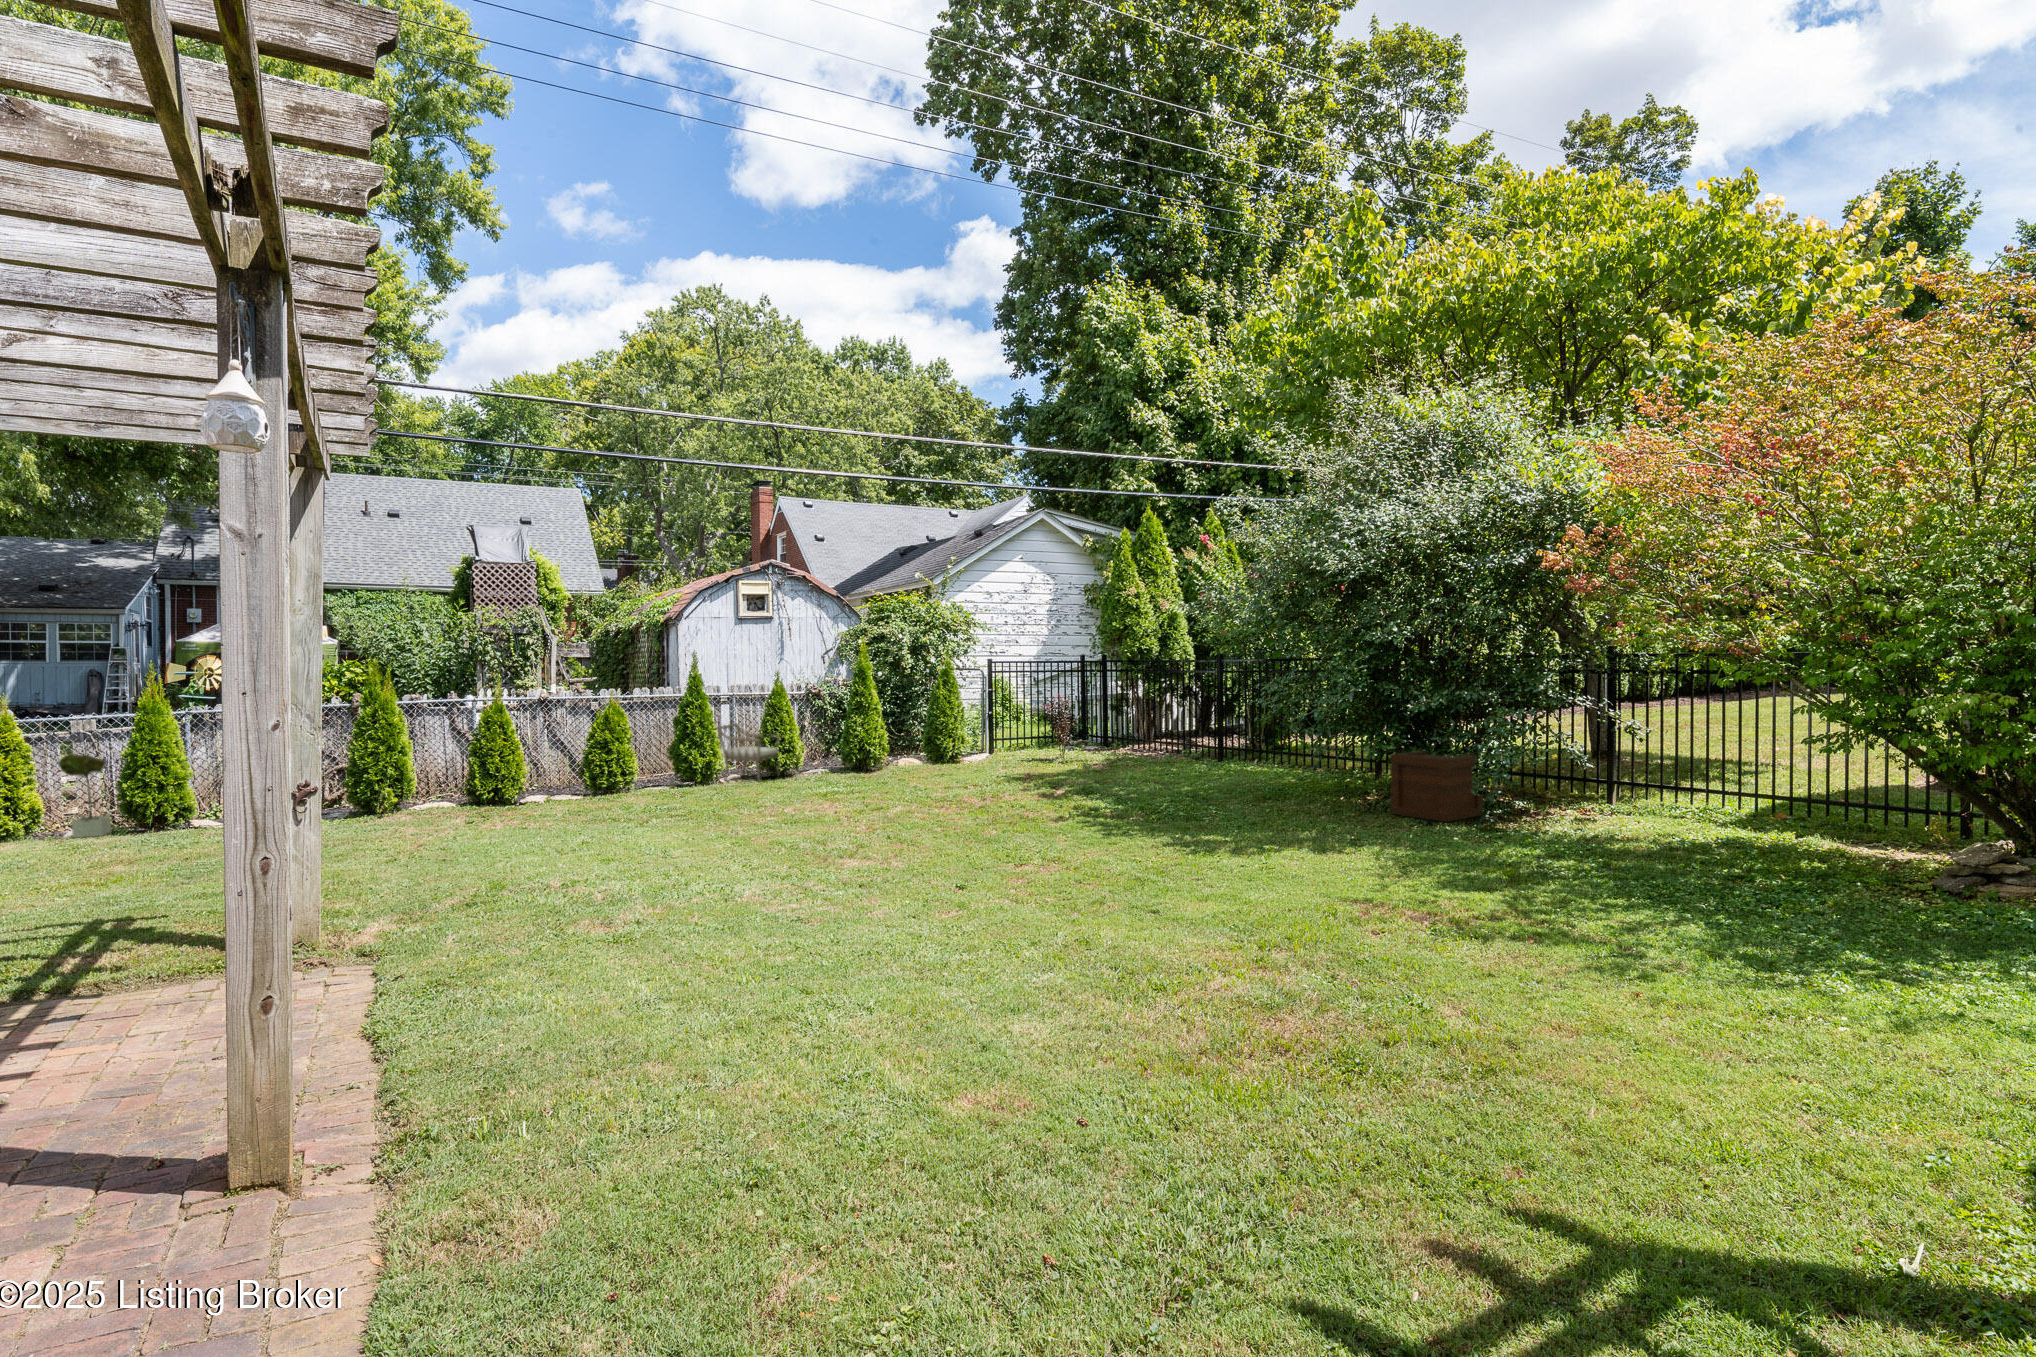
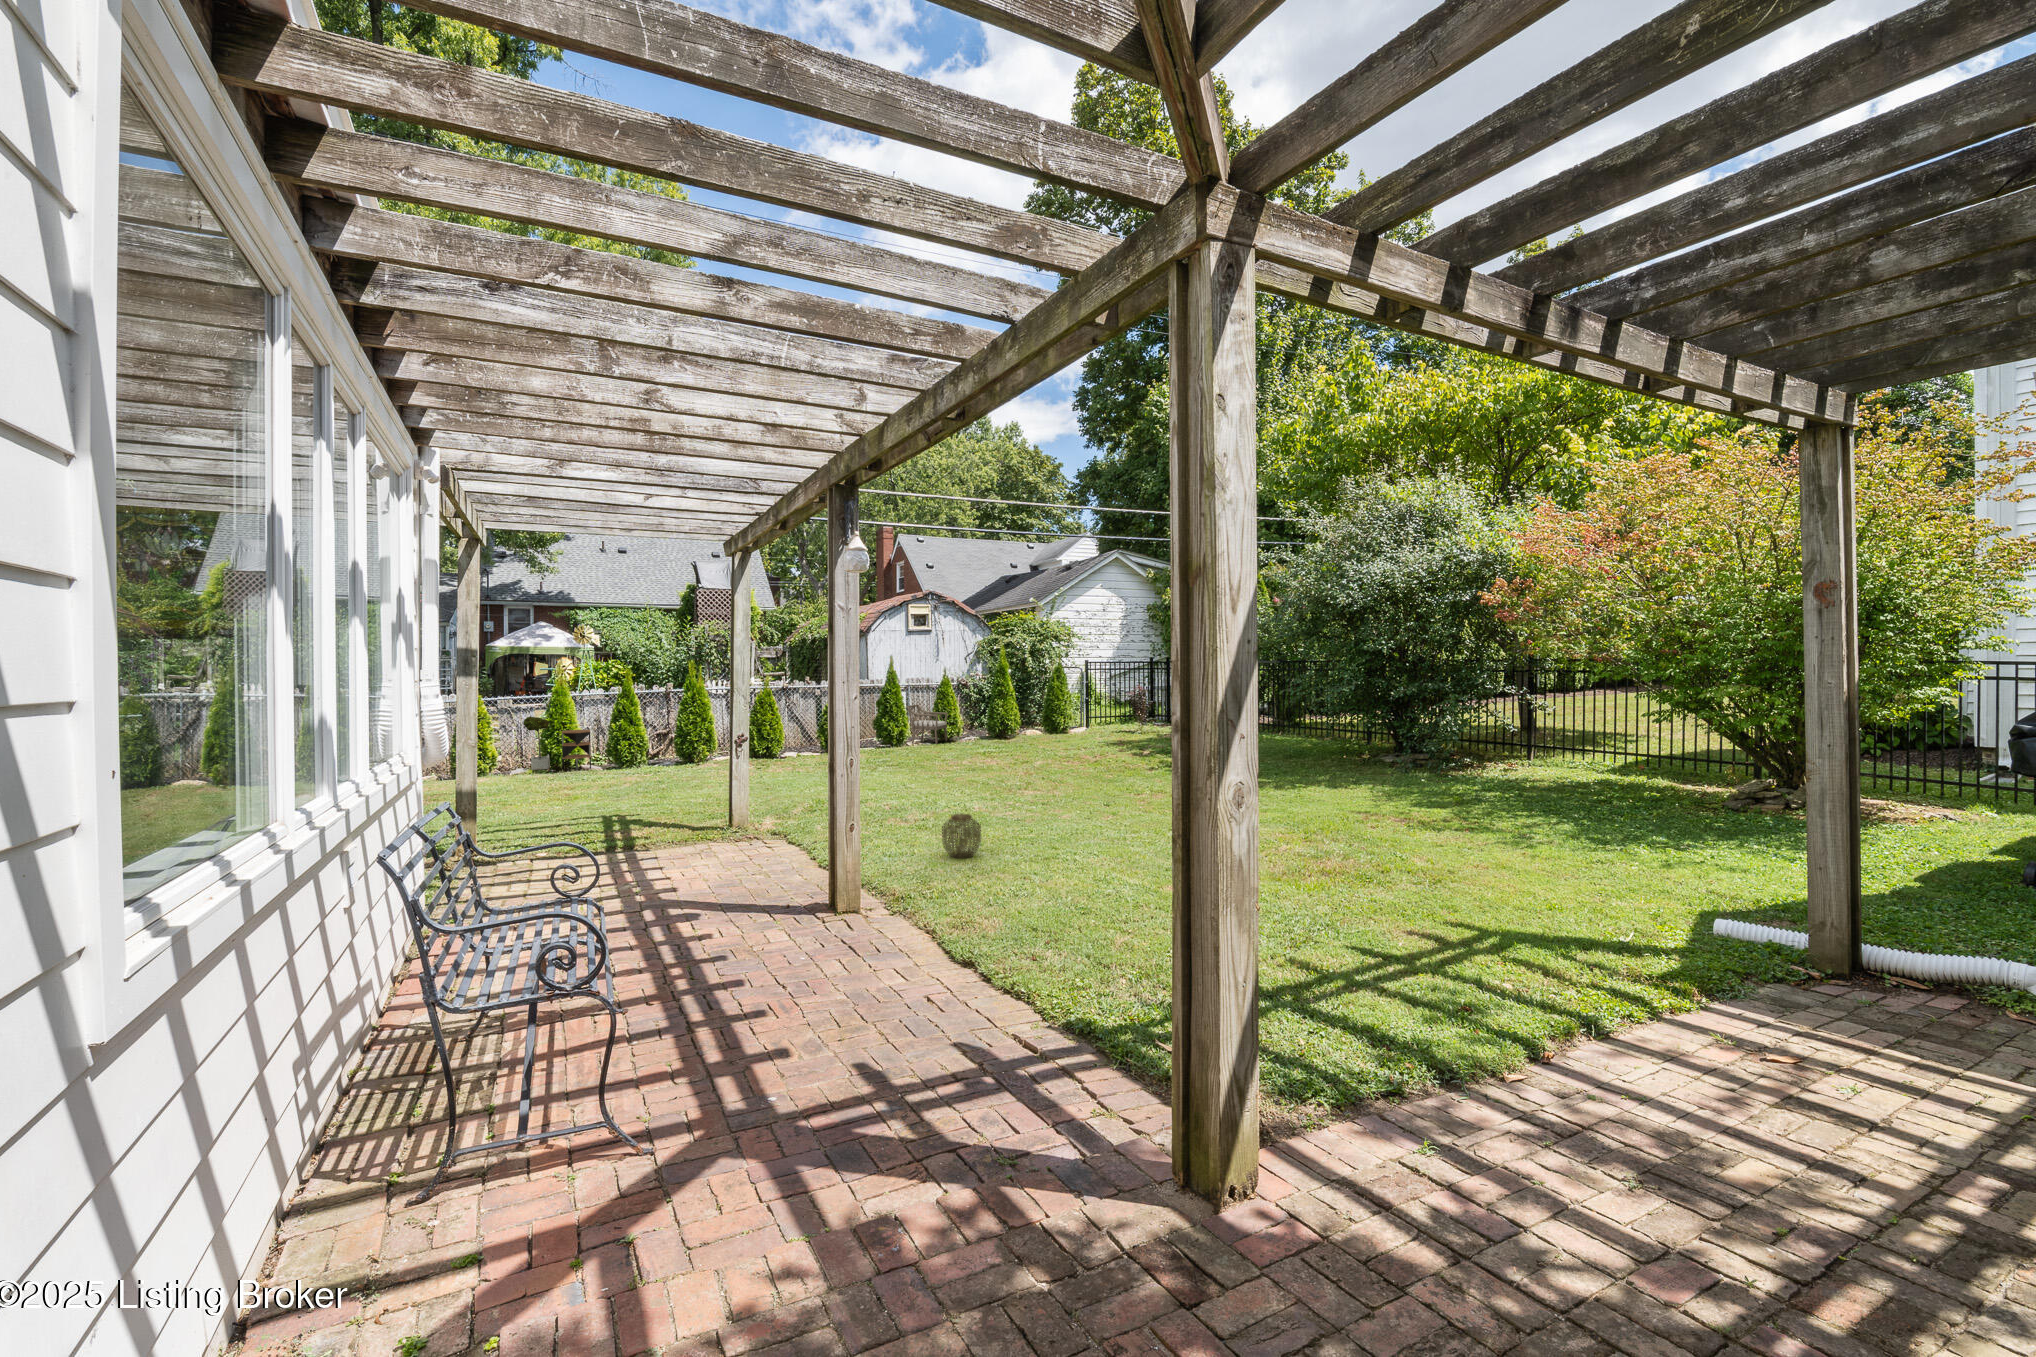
wooden crate: present [1391,751,1483,822] -> none [1379,724,1441,770]
side table: none [118,773,177,838] -> present [562,730,591,770]
woven basket: none [510,964,597,1058] -> present [942,814,981,858]

